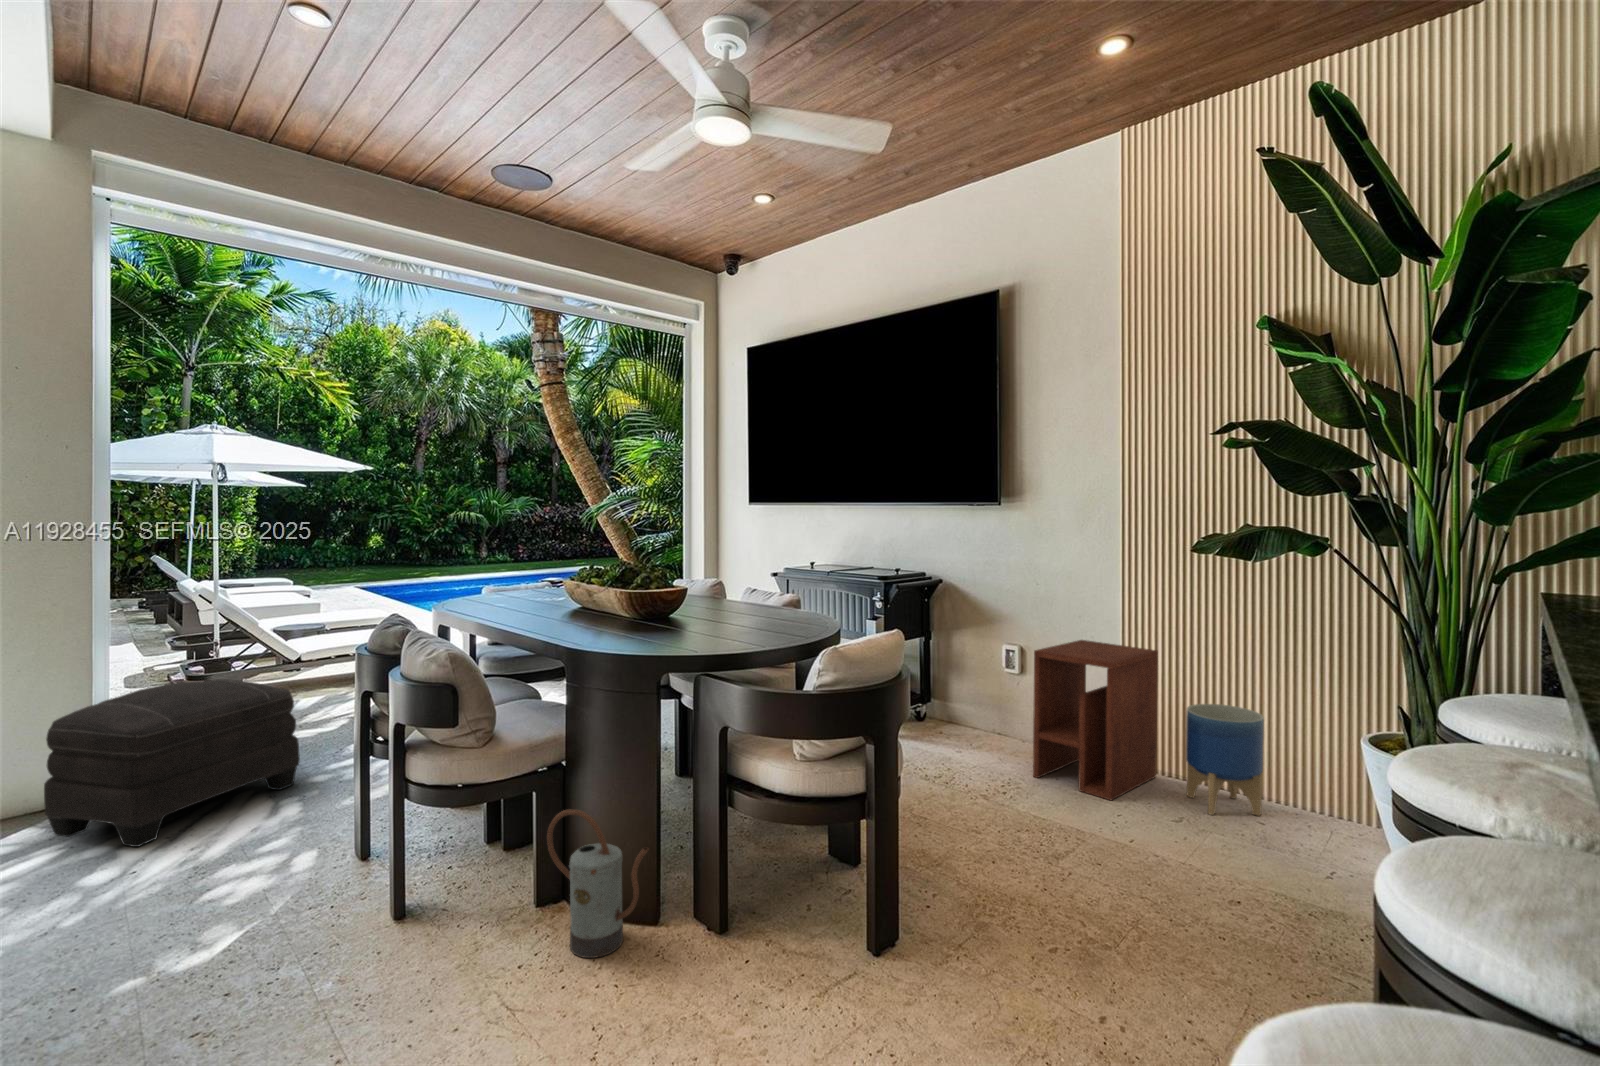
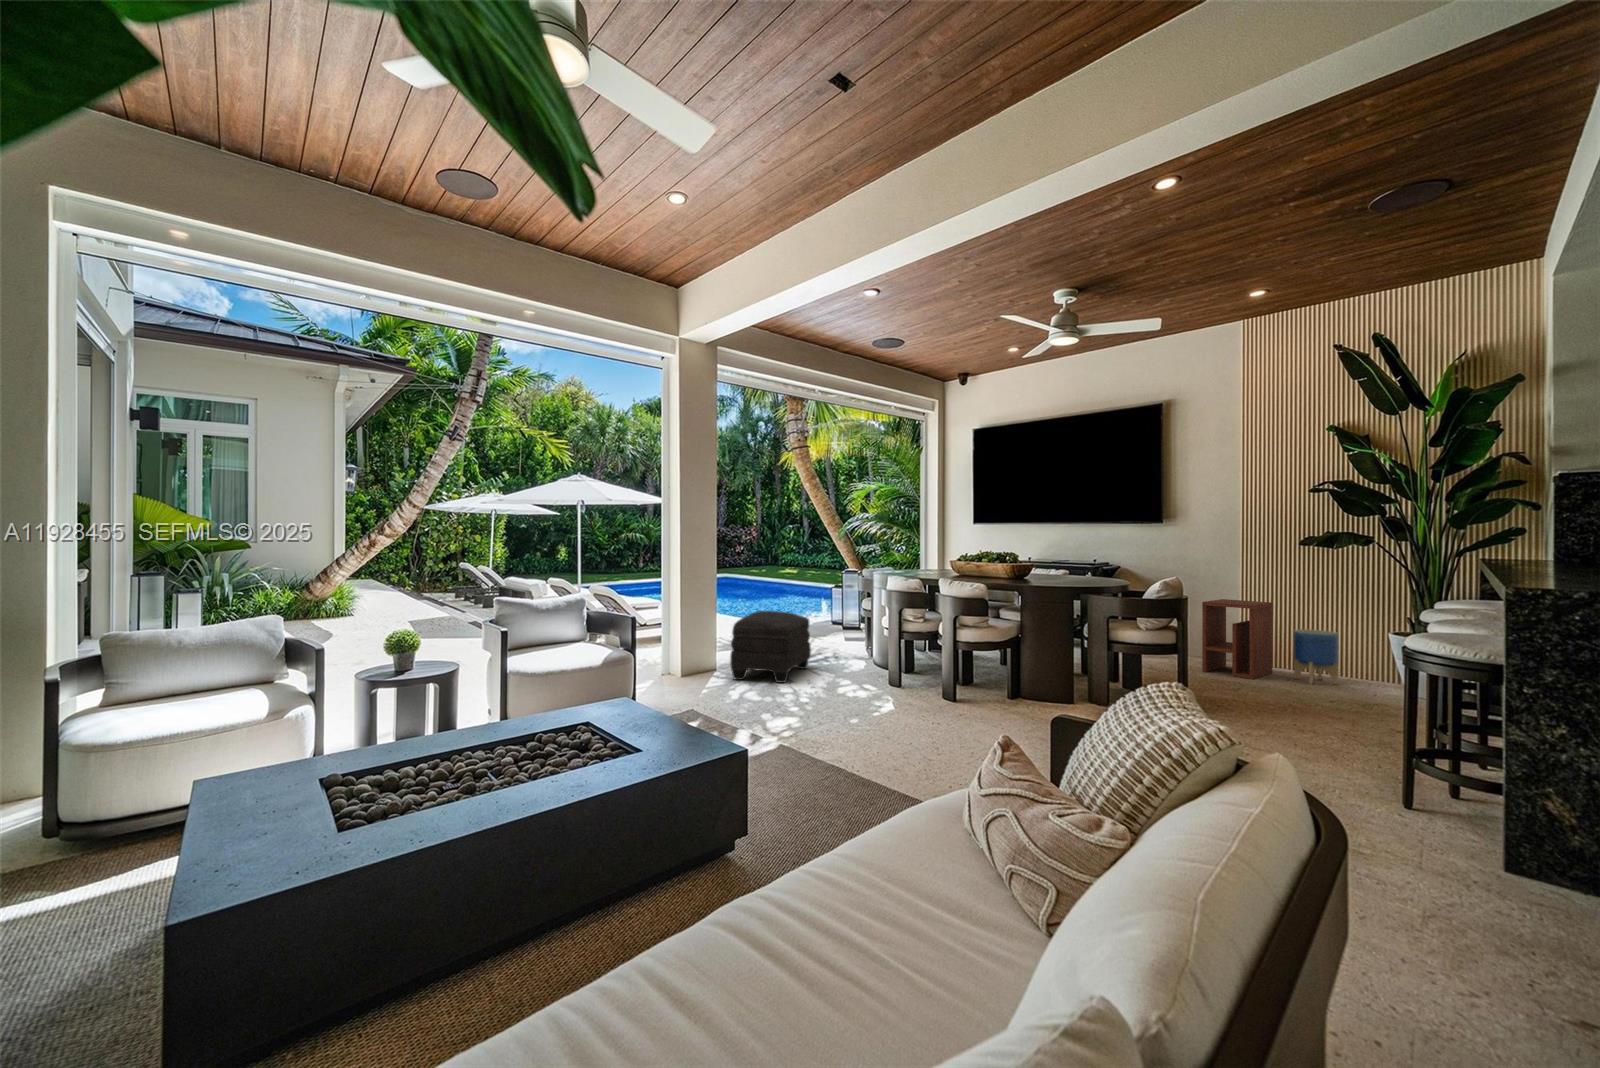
watering can: present [547,809,649,958] -> none [1027,650,1082,711]

